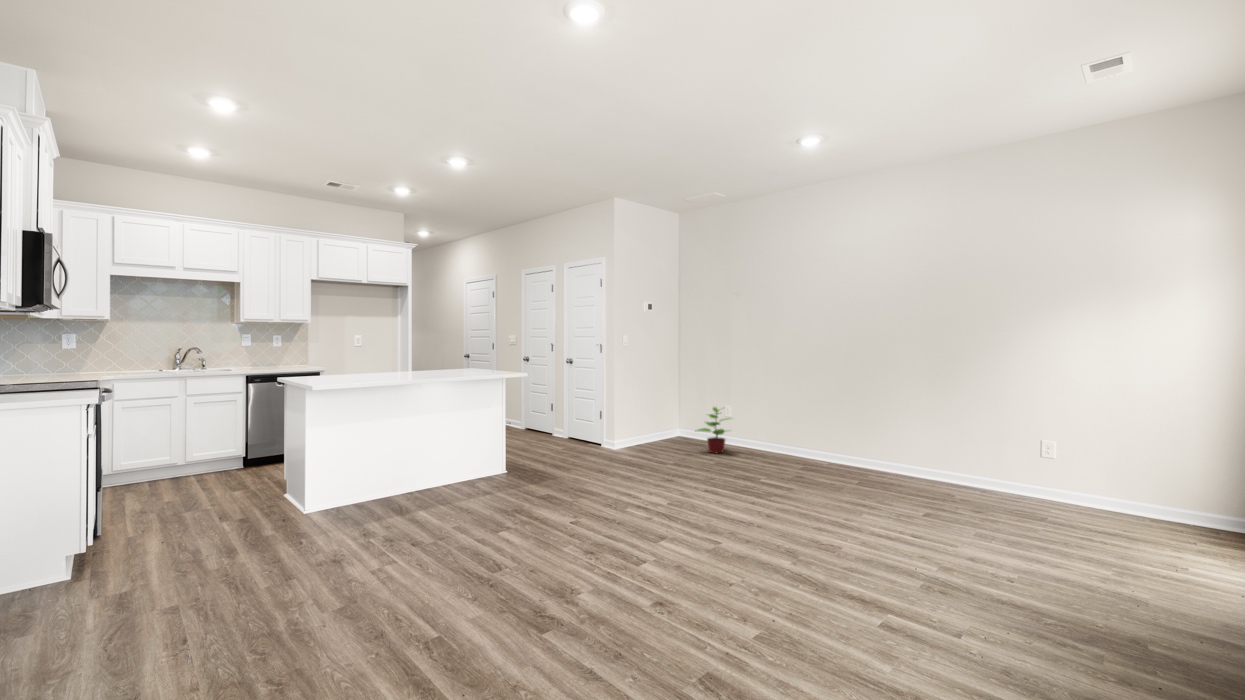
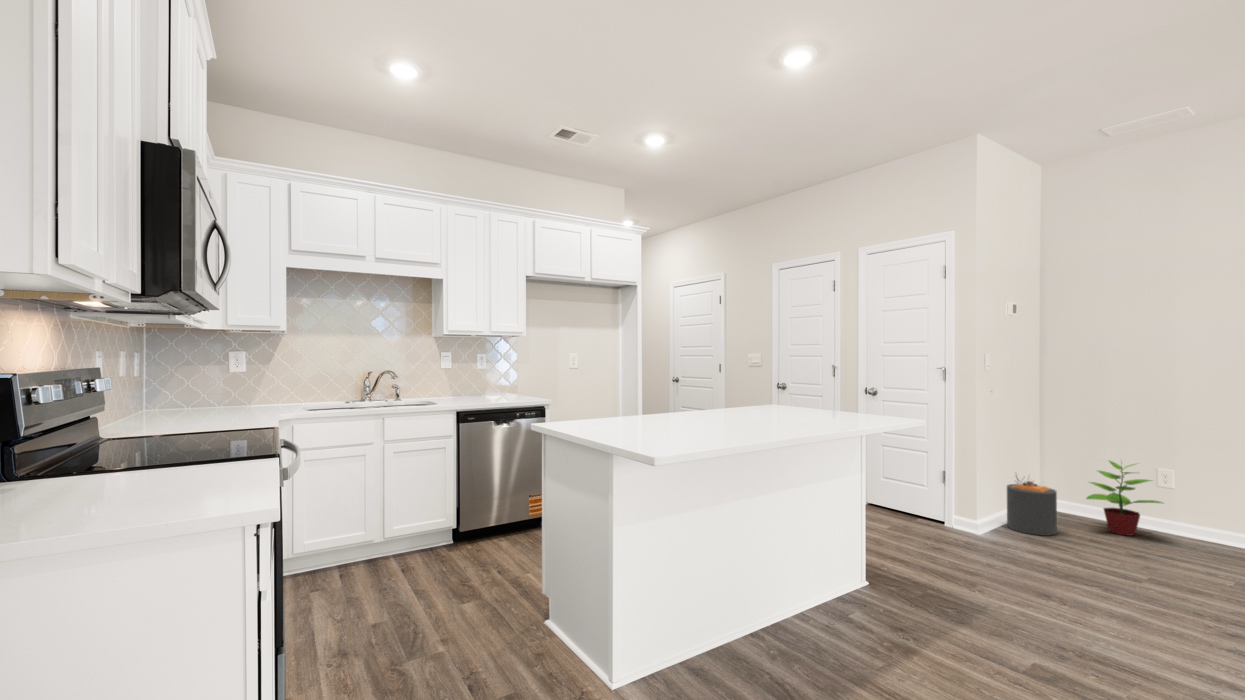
trash can: none [649,414,676,455] -> present [1007,476,1057,535]

